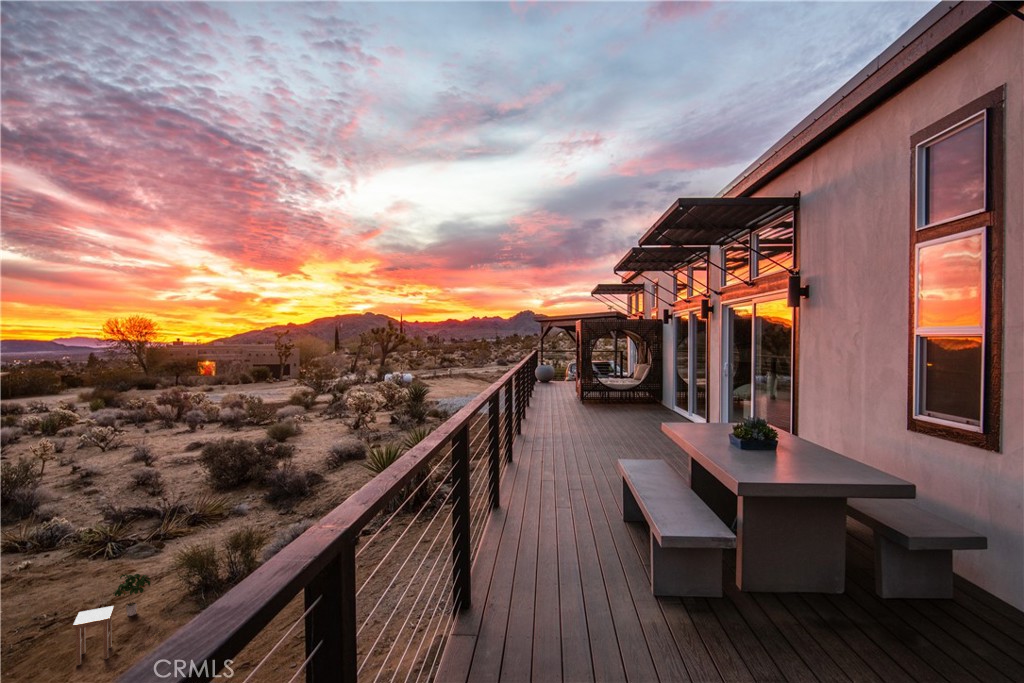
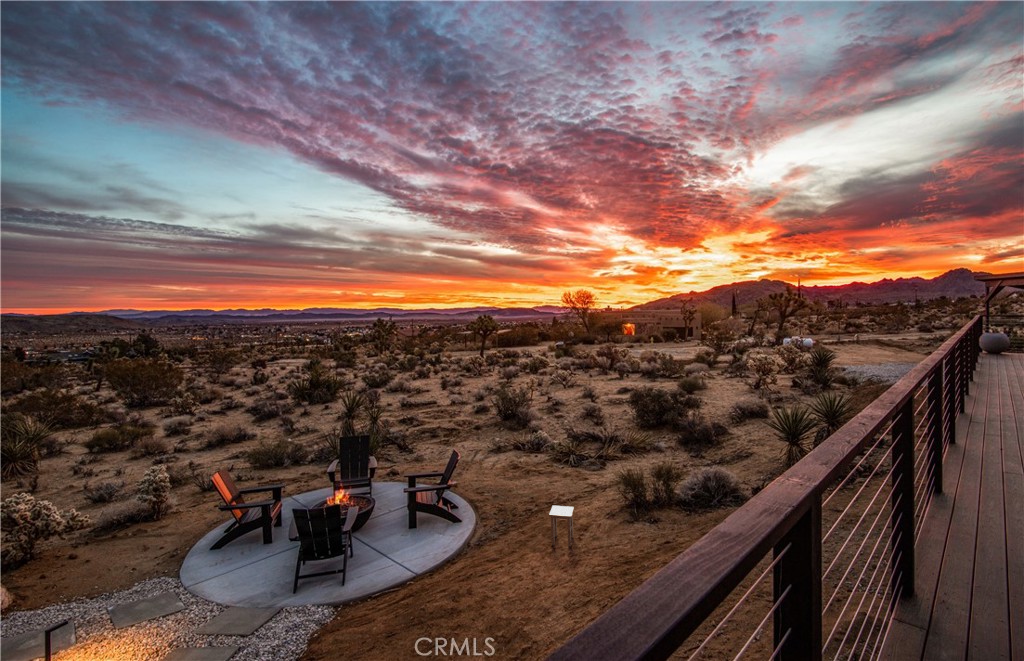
potted plant: present [113,574,150,616] -> none [573,483,598,516]

